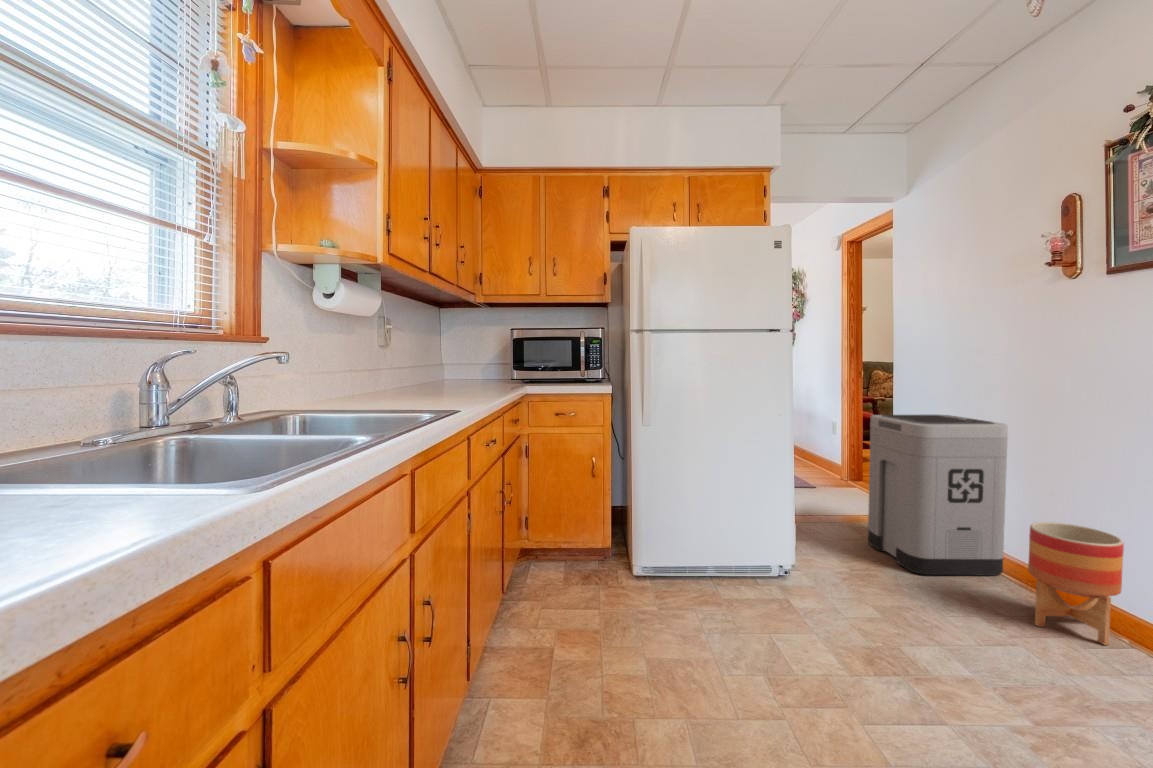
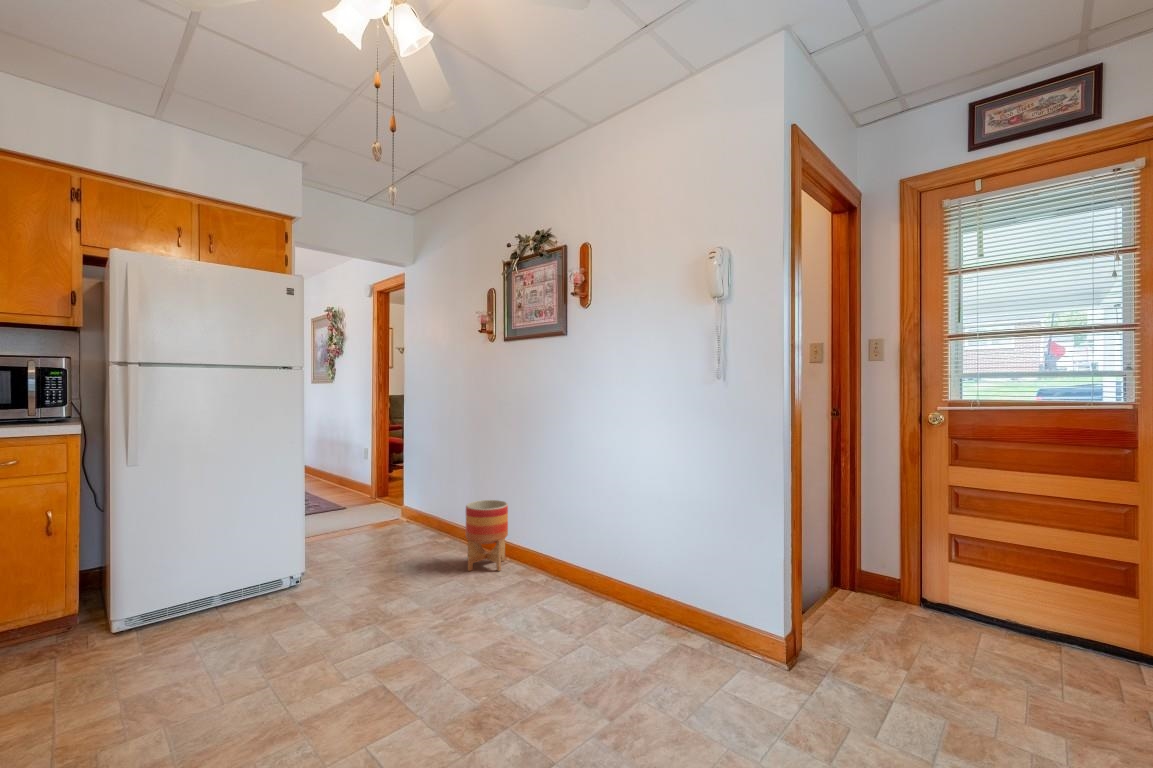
trash can: present [868,415,1008,576] -> none [378,435,463,559]

